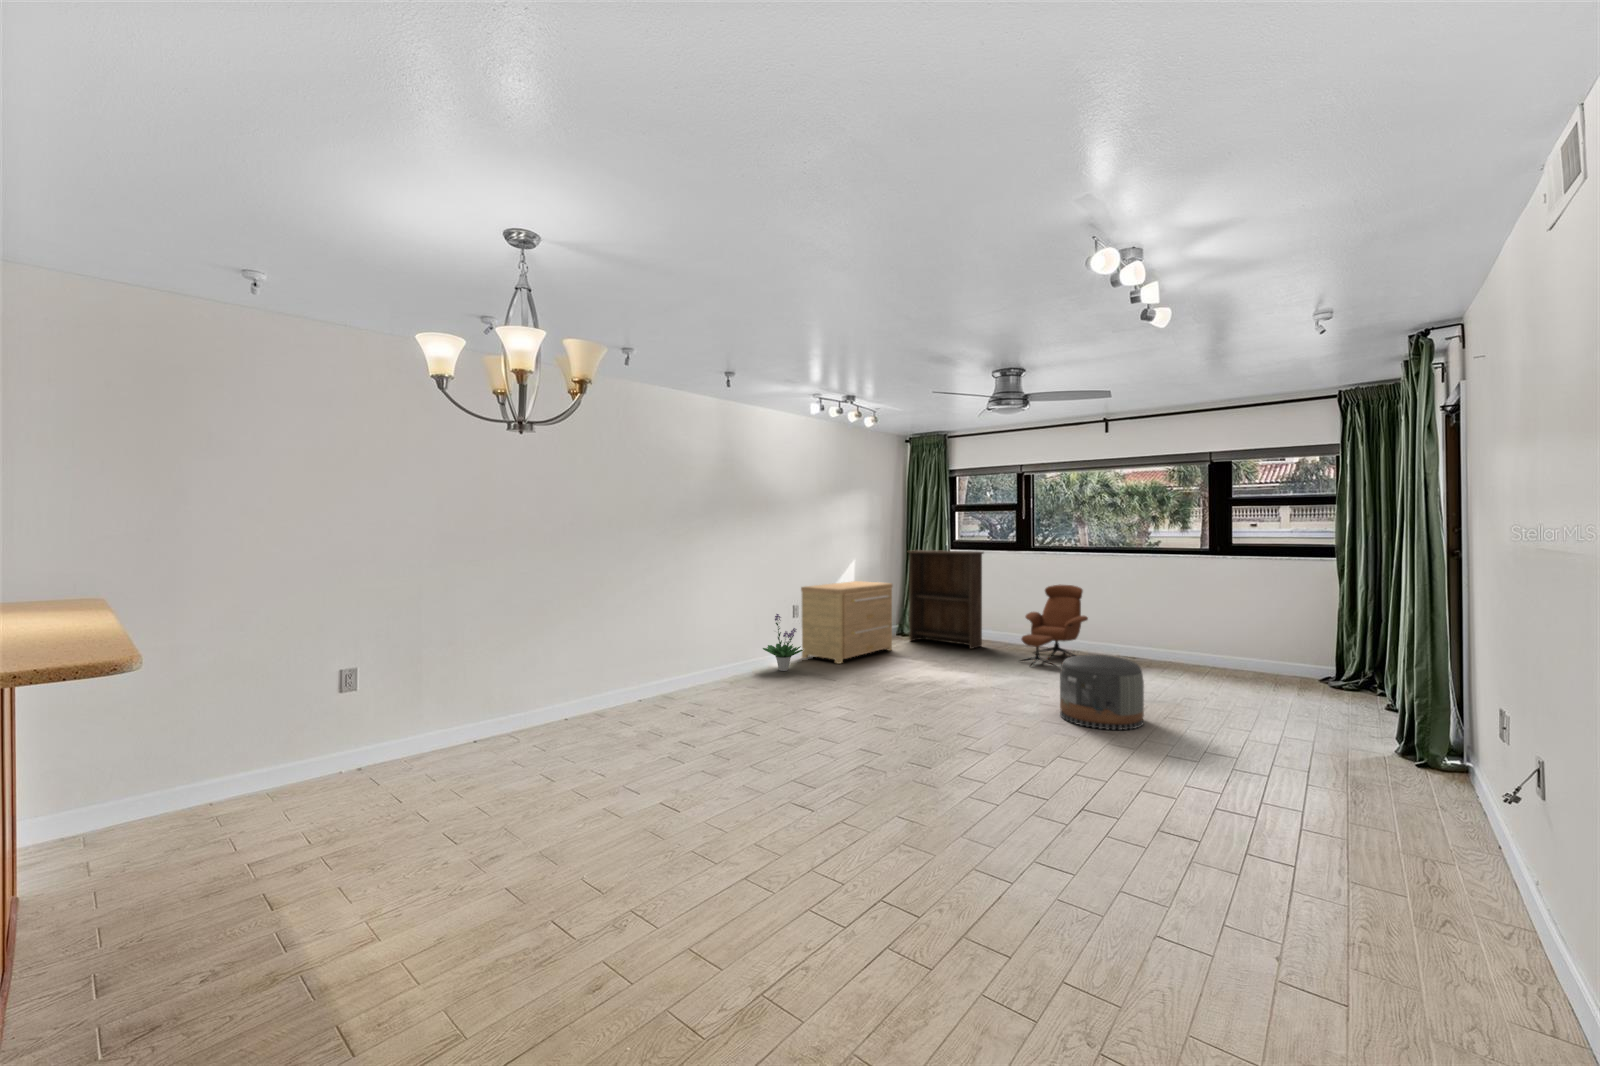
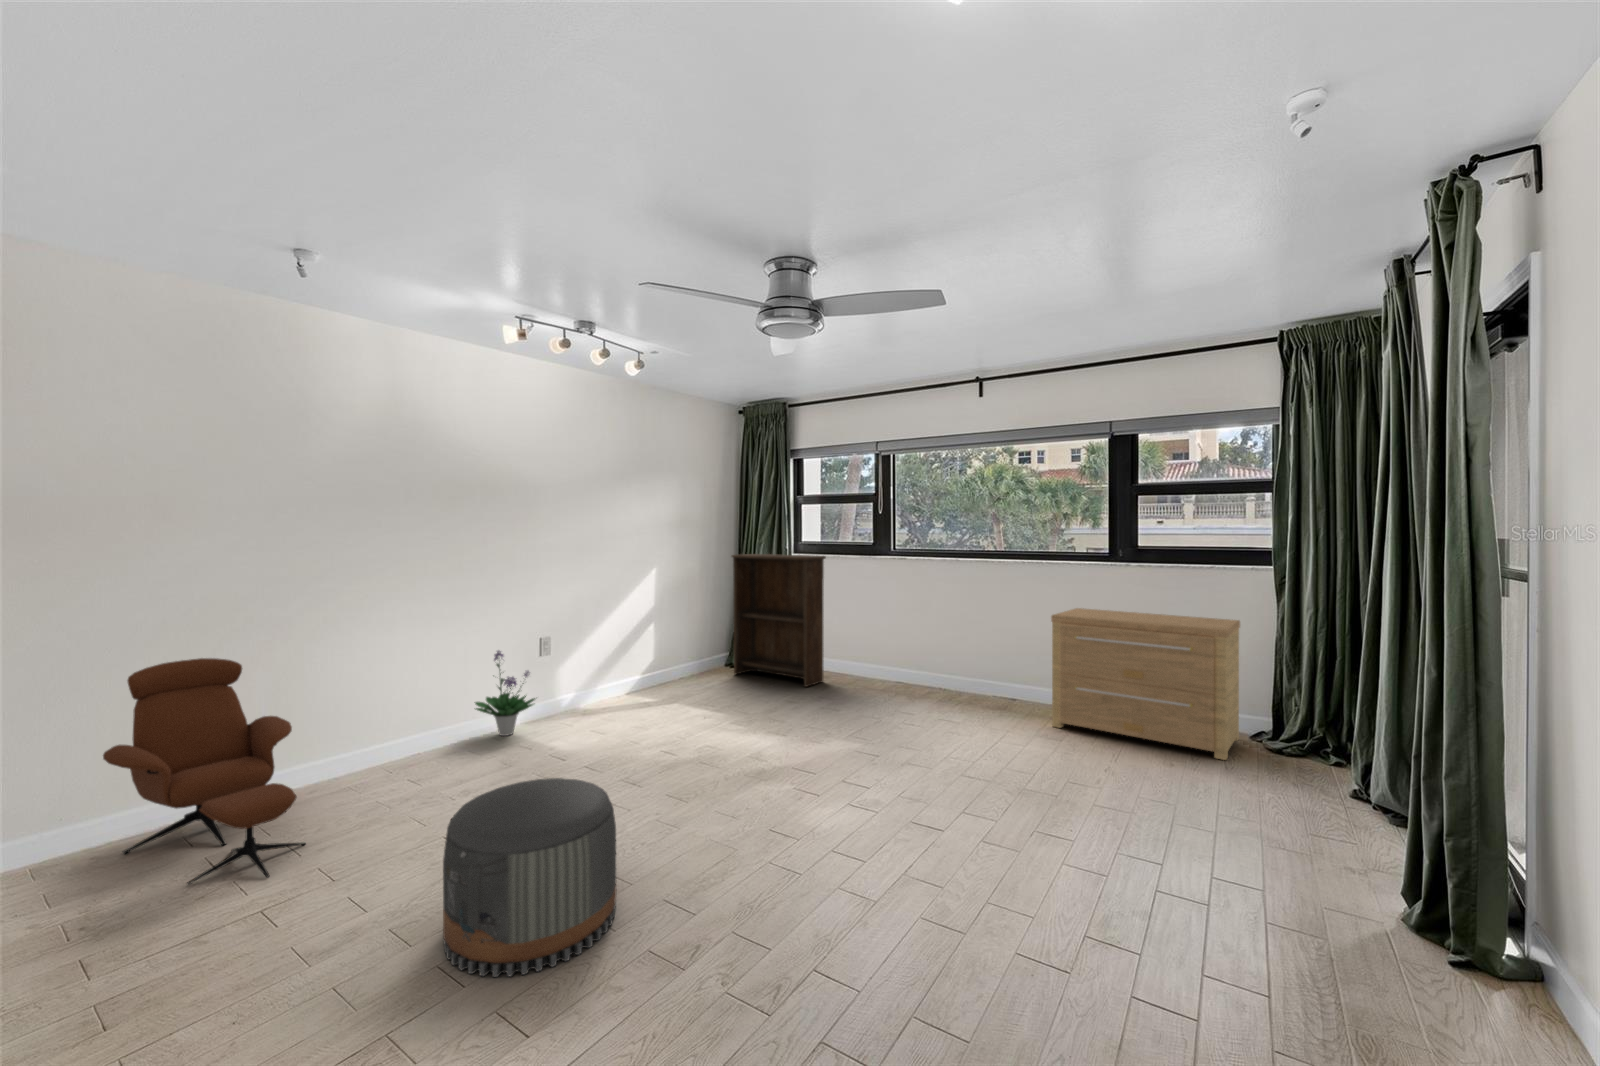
side table: present [801,581,893,664] -> present [1051,608,1240,760]
lounge chair: present [1021,585,1088,665] -> present [103,658,305,885]
pouf: present [1060,655,1144,730] -> present [443,778,616,977]

